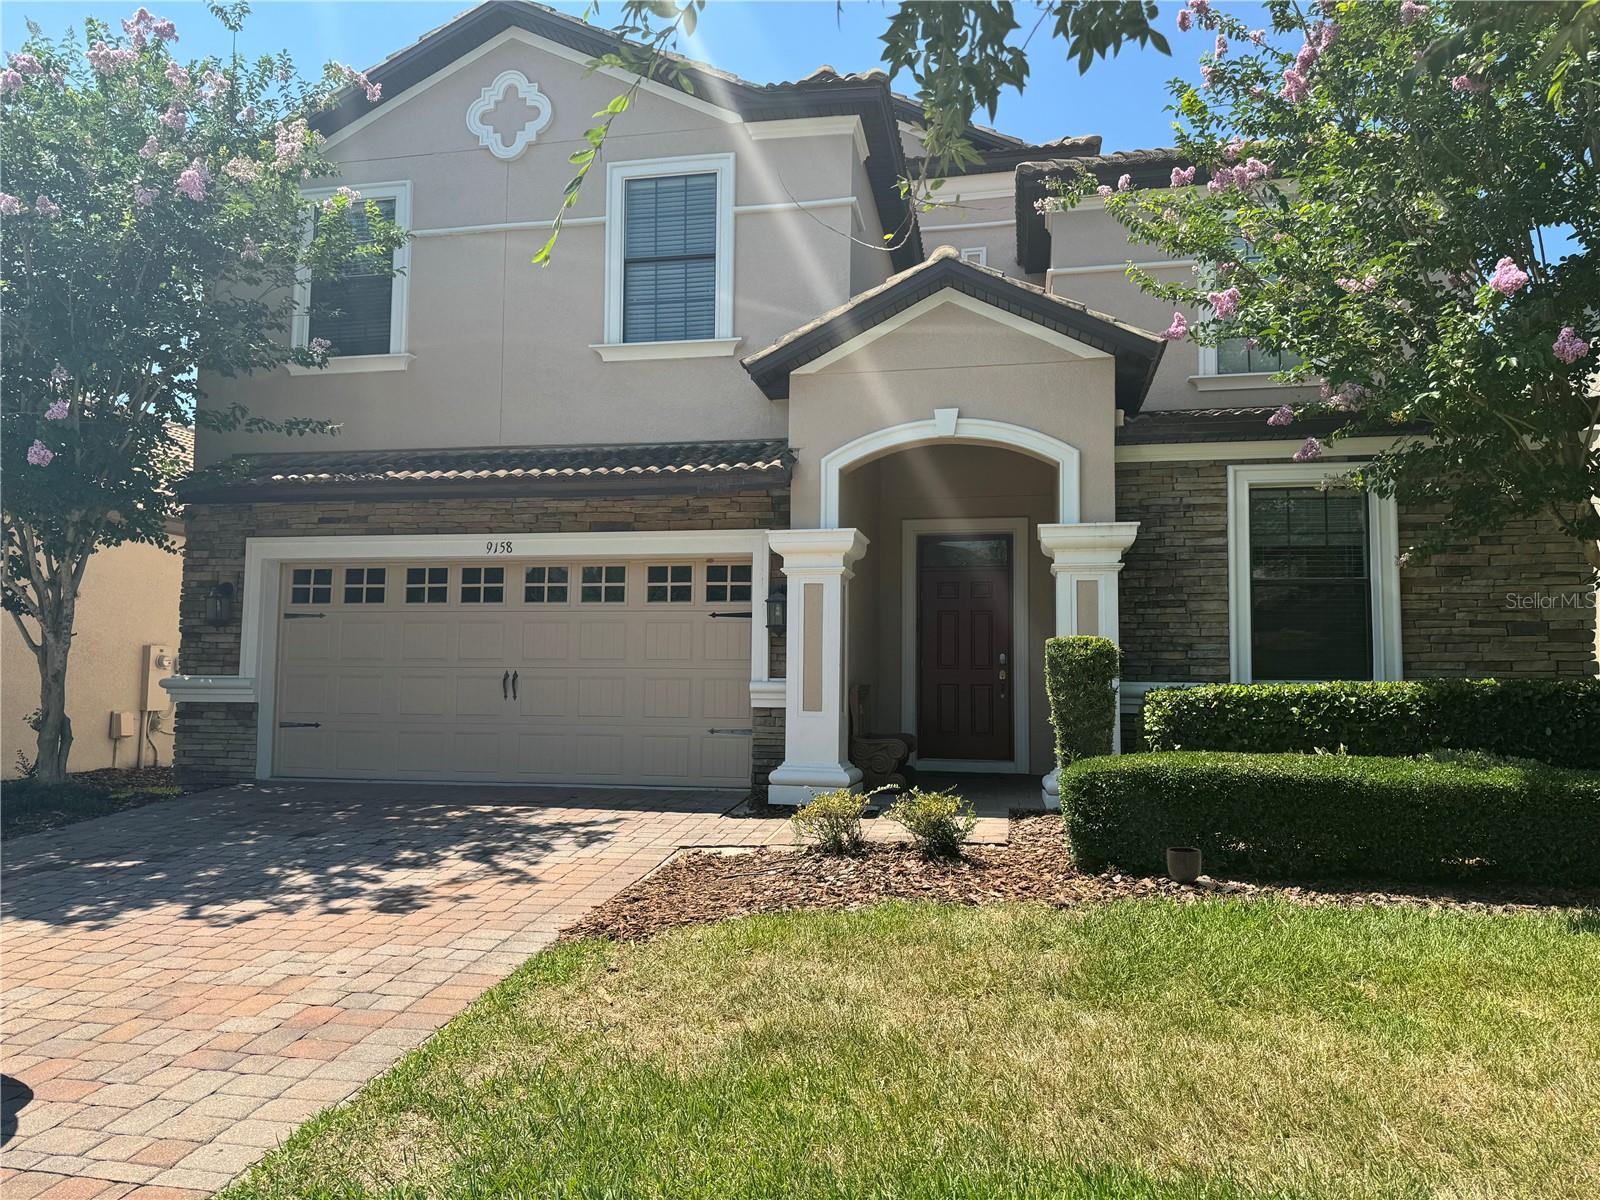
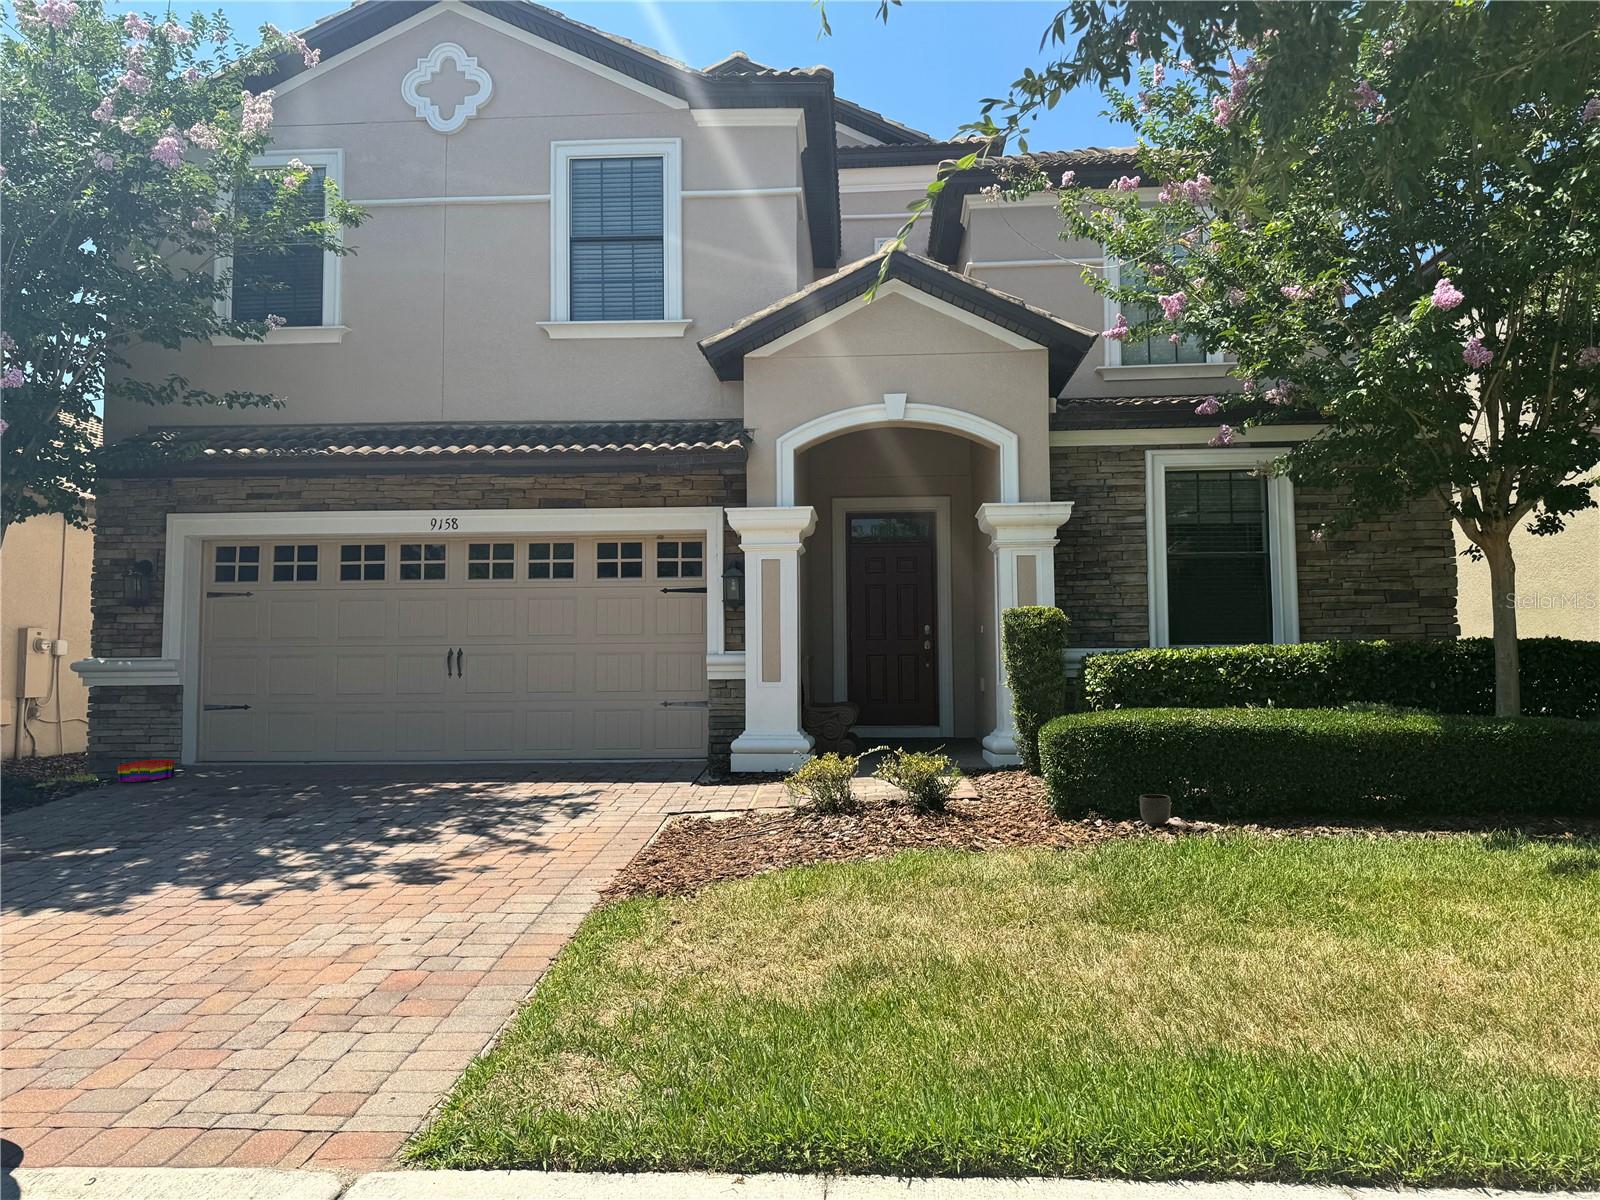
storage bin: none [191,775,244,796] -> present [118,759,174,782]

